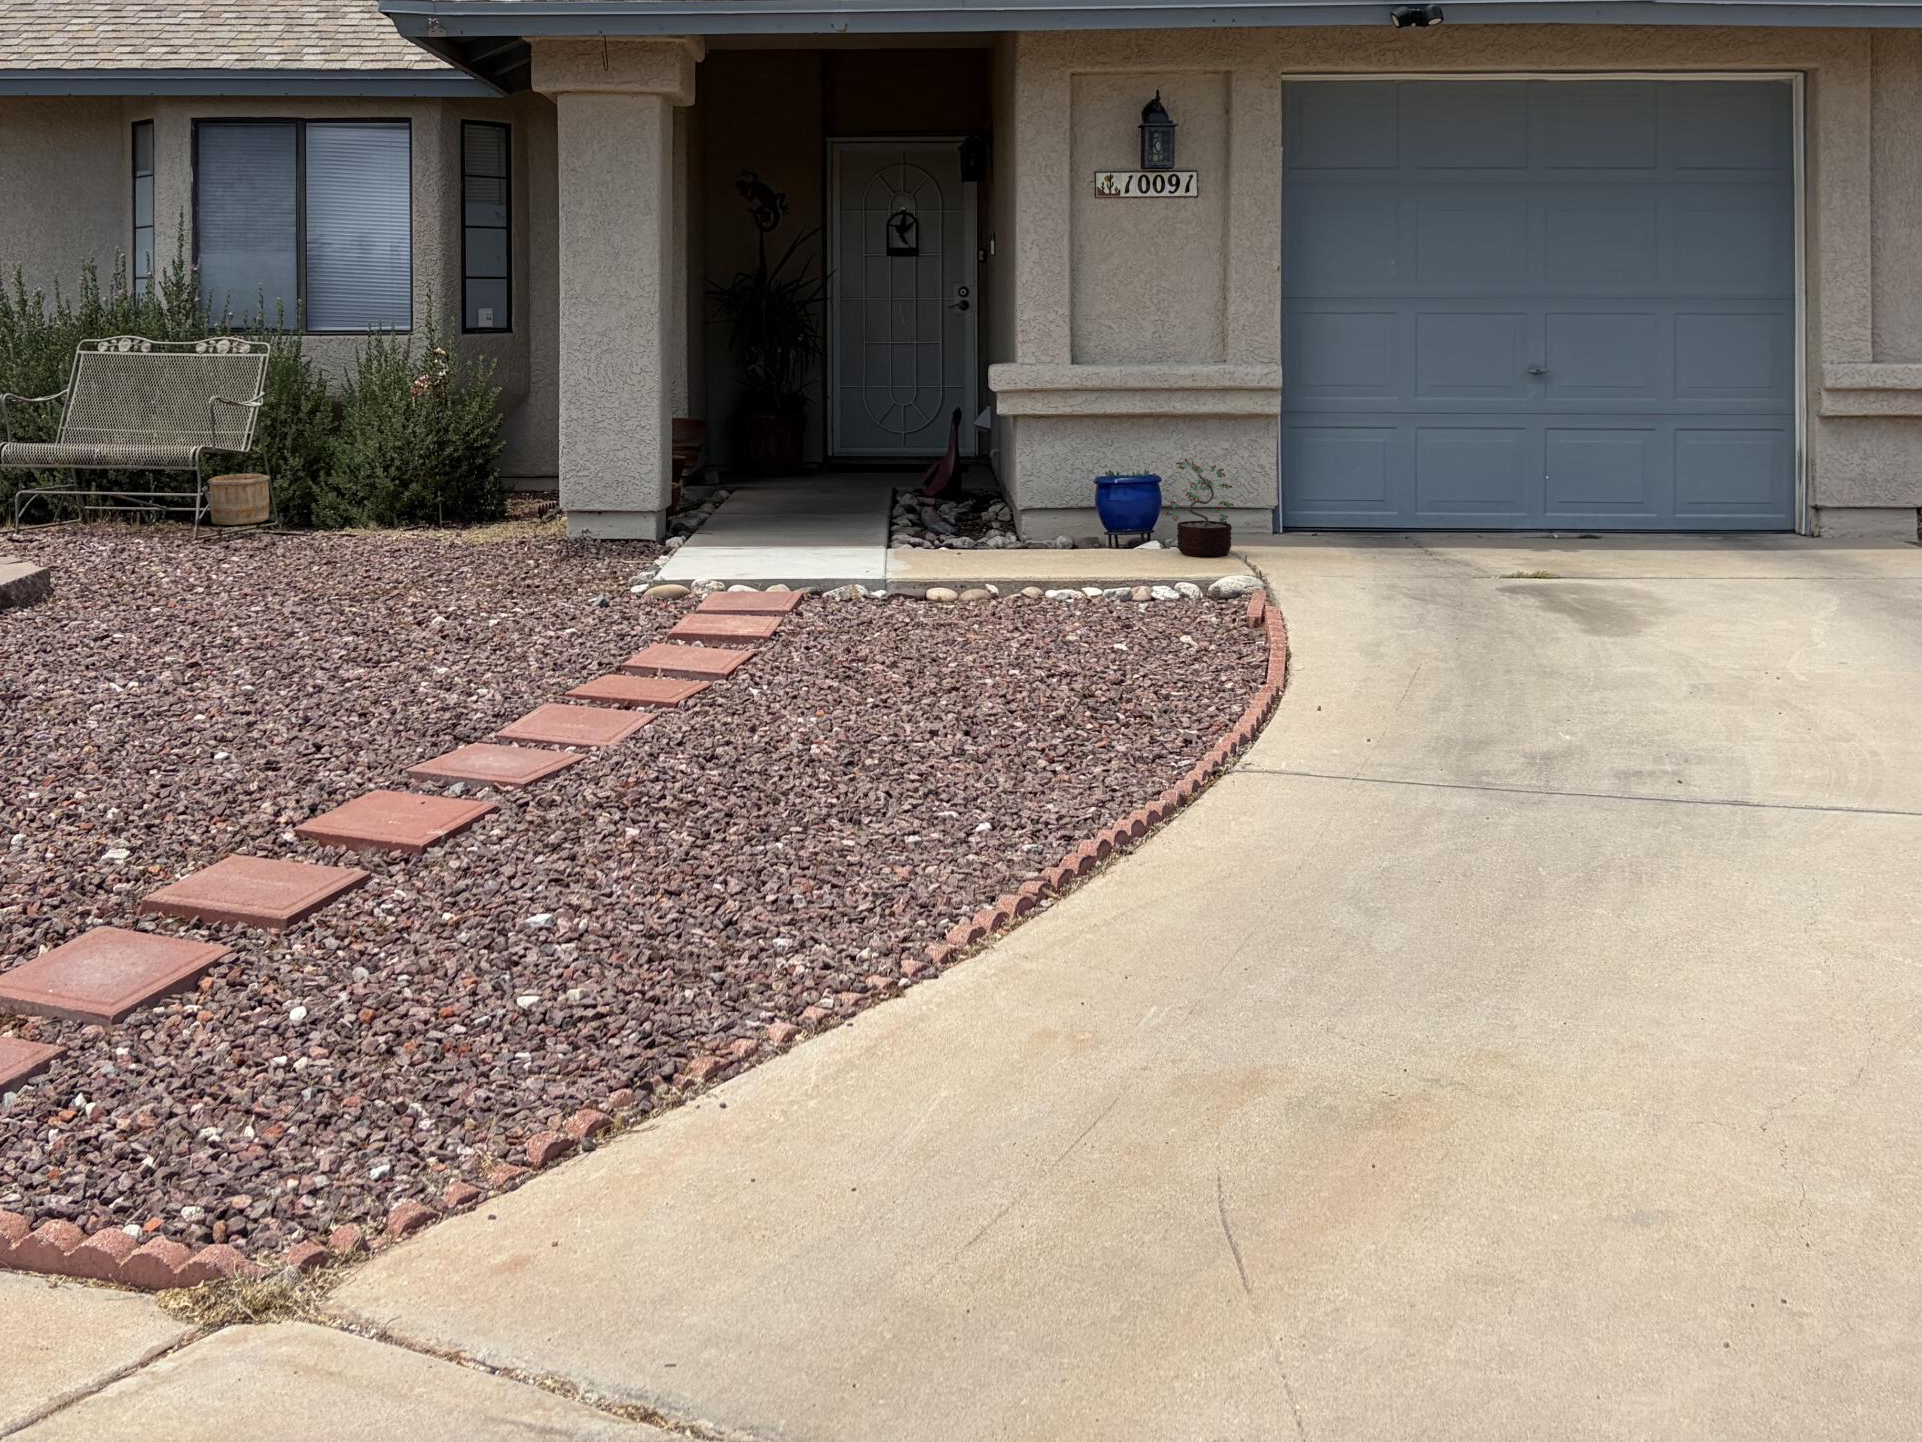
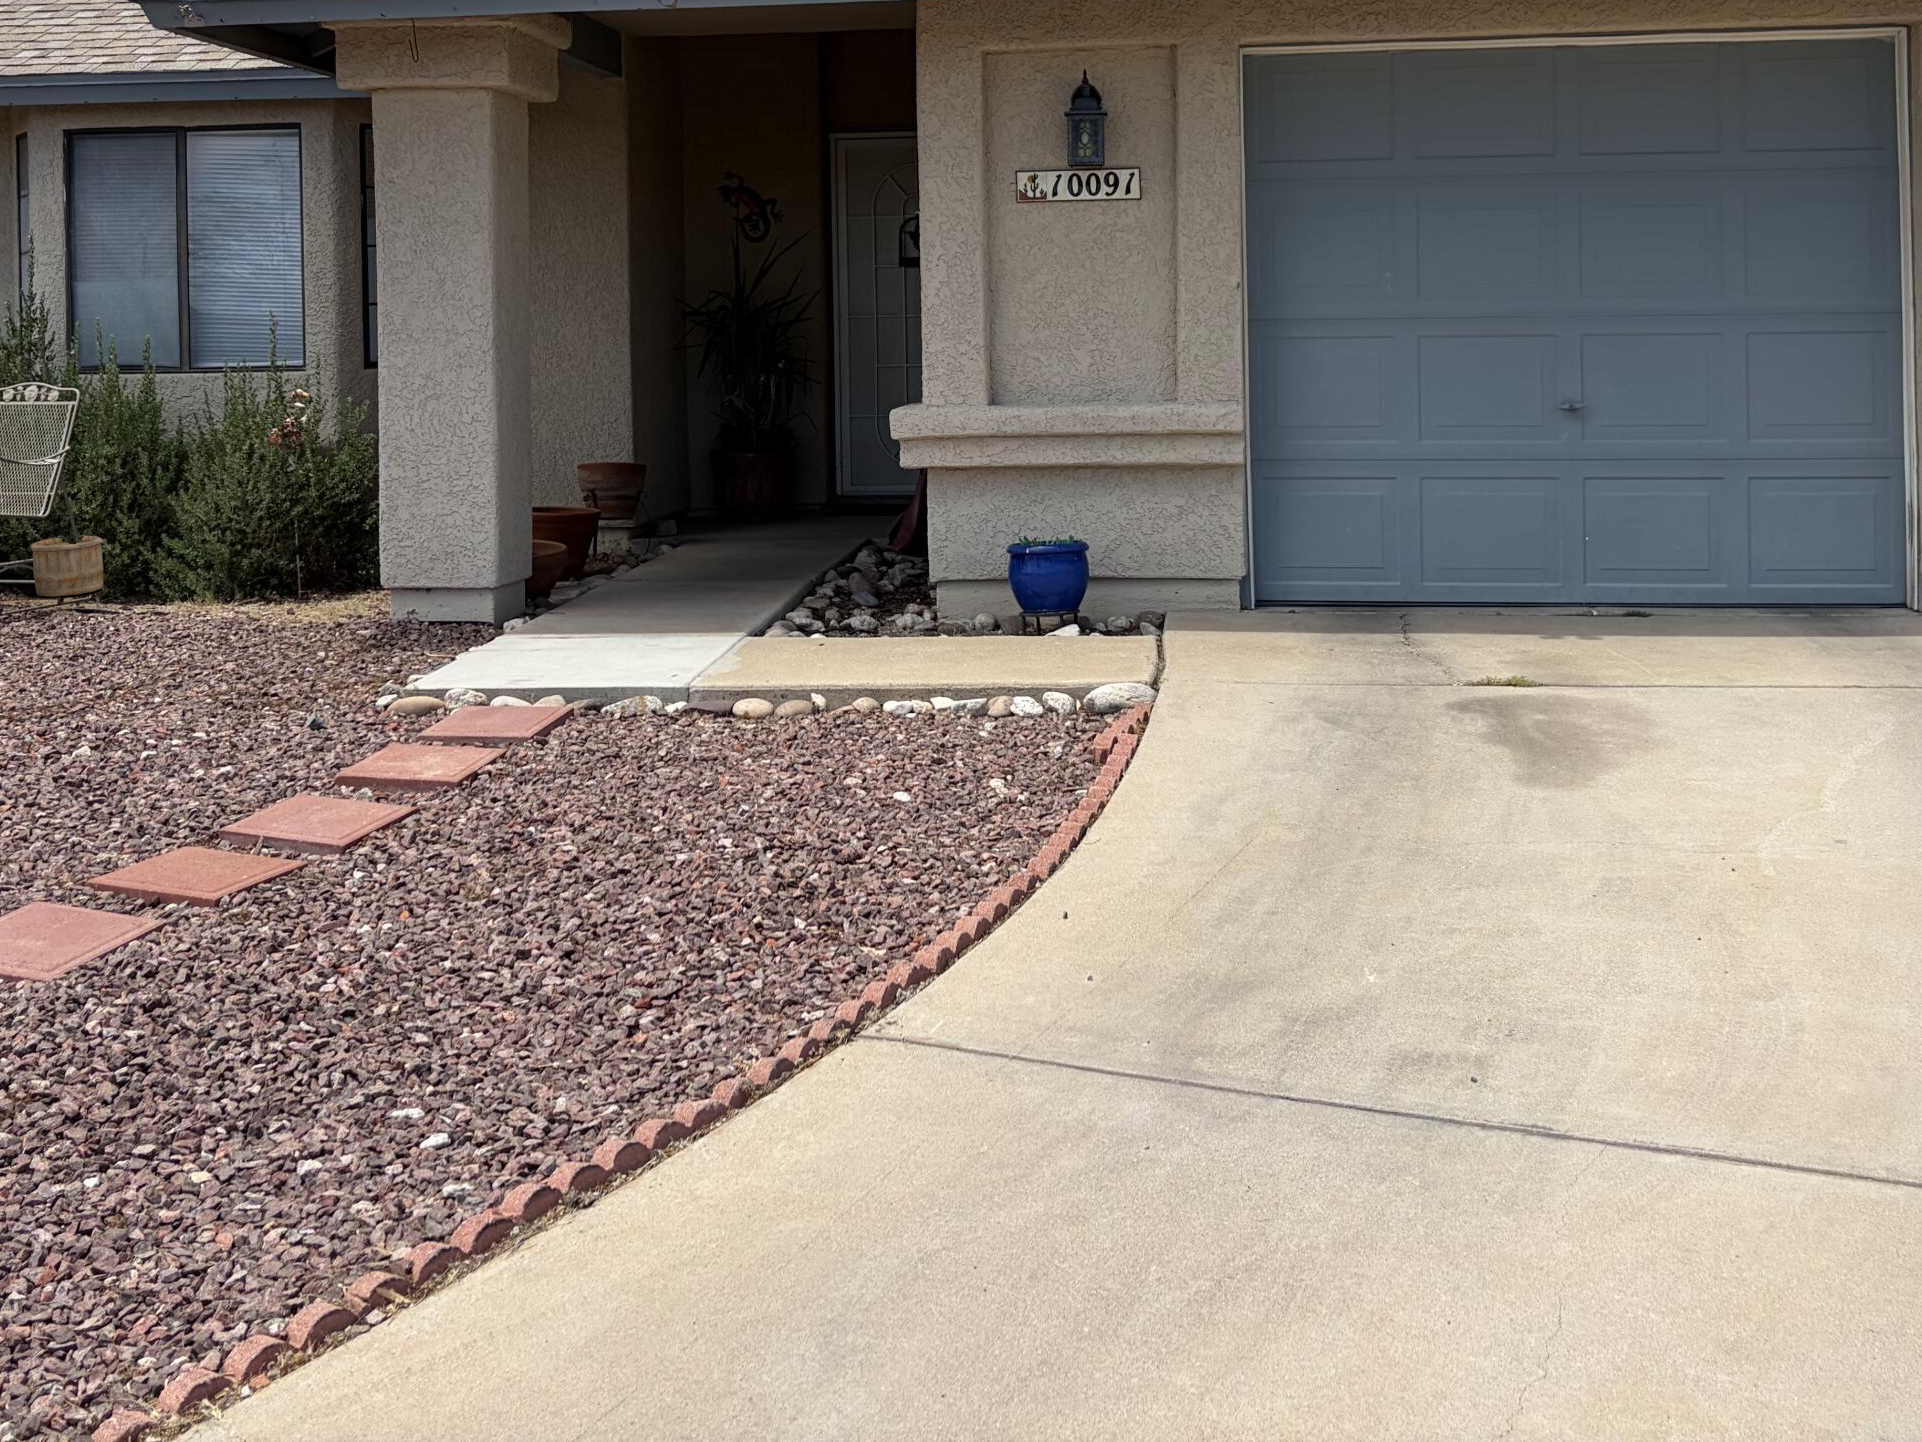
decorative plant: present [1166,459,1233,557] -> none [1088,522,1173,646]

